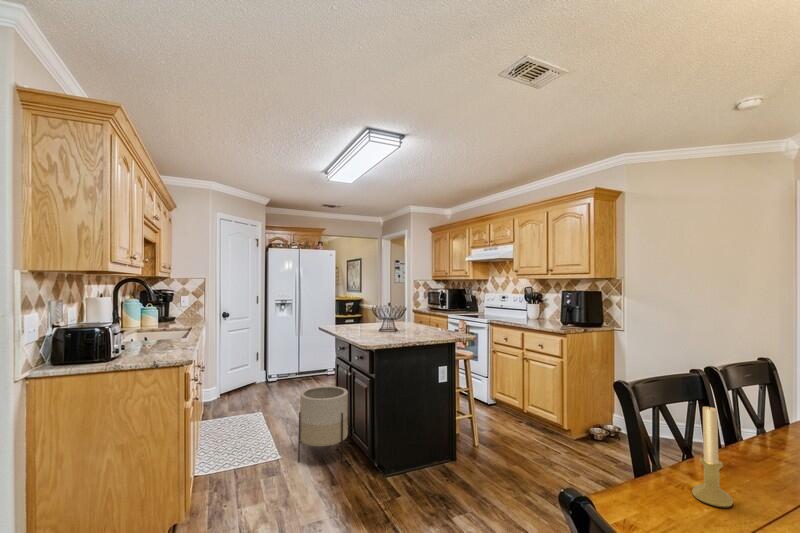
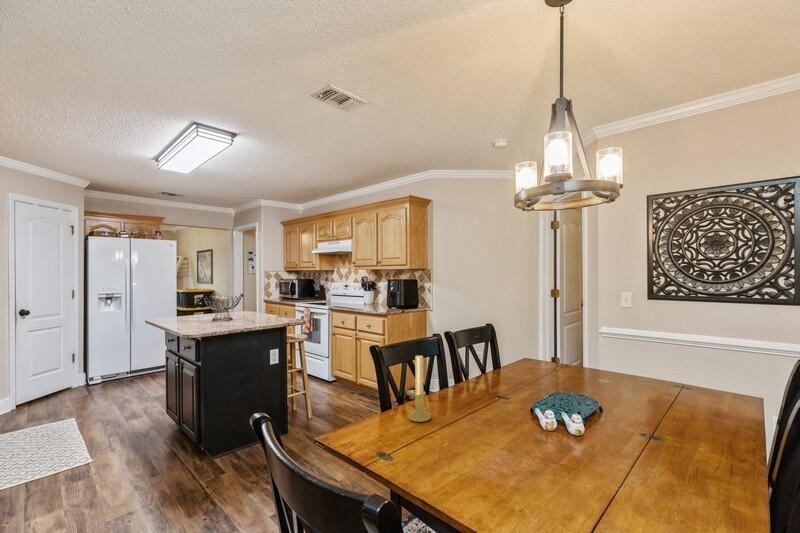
planter: present [298,386,348,464] -> none [115,379,175,460]

